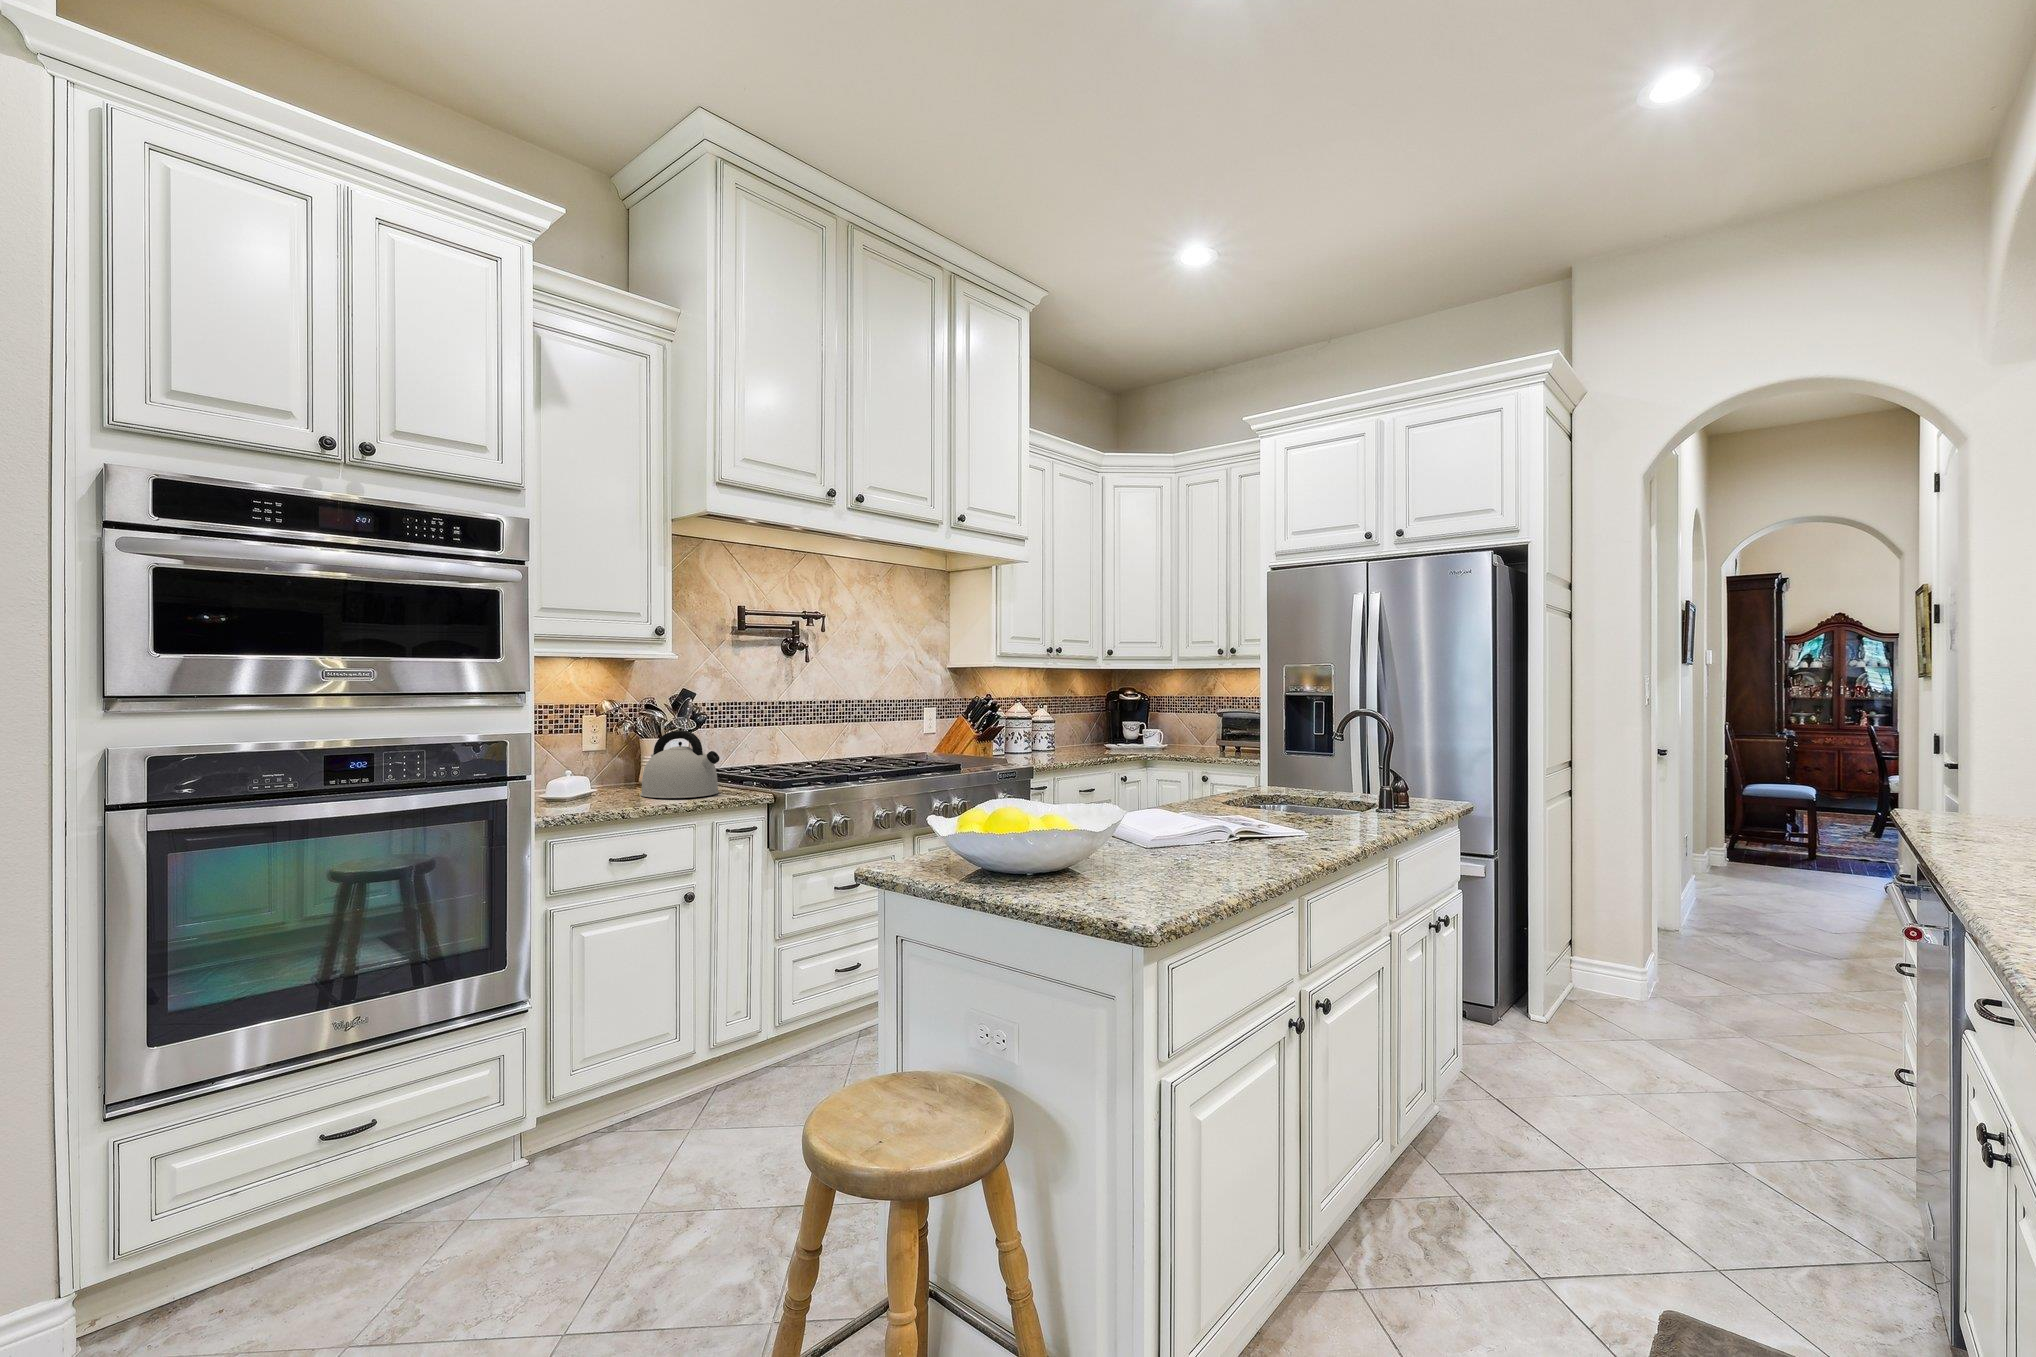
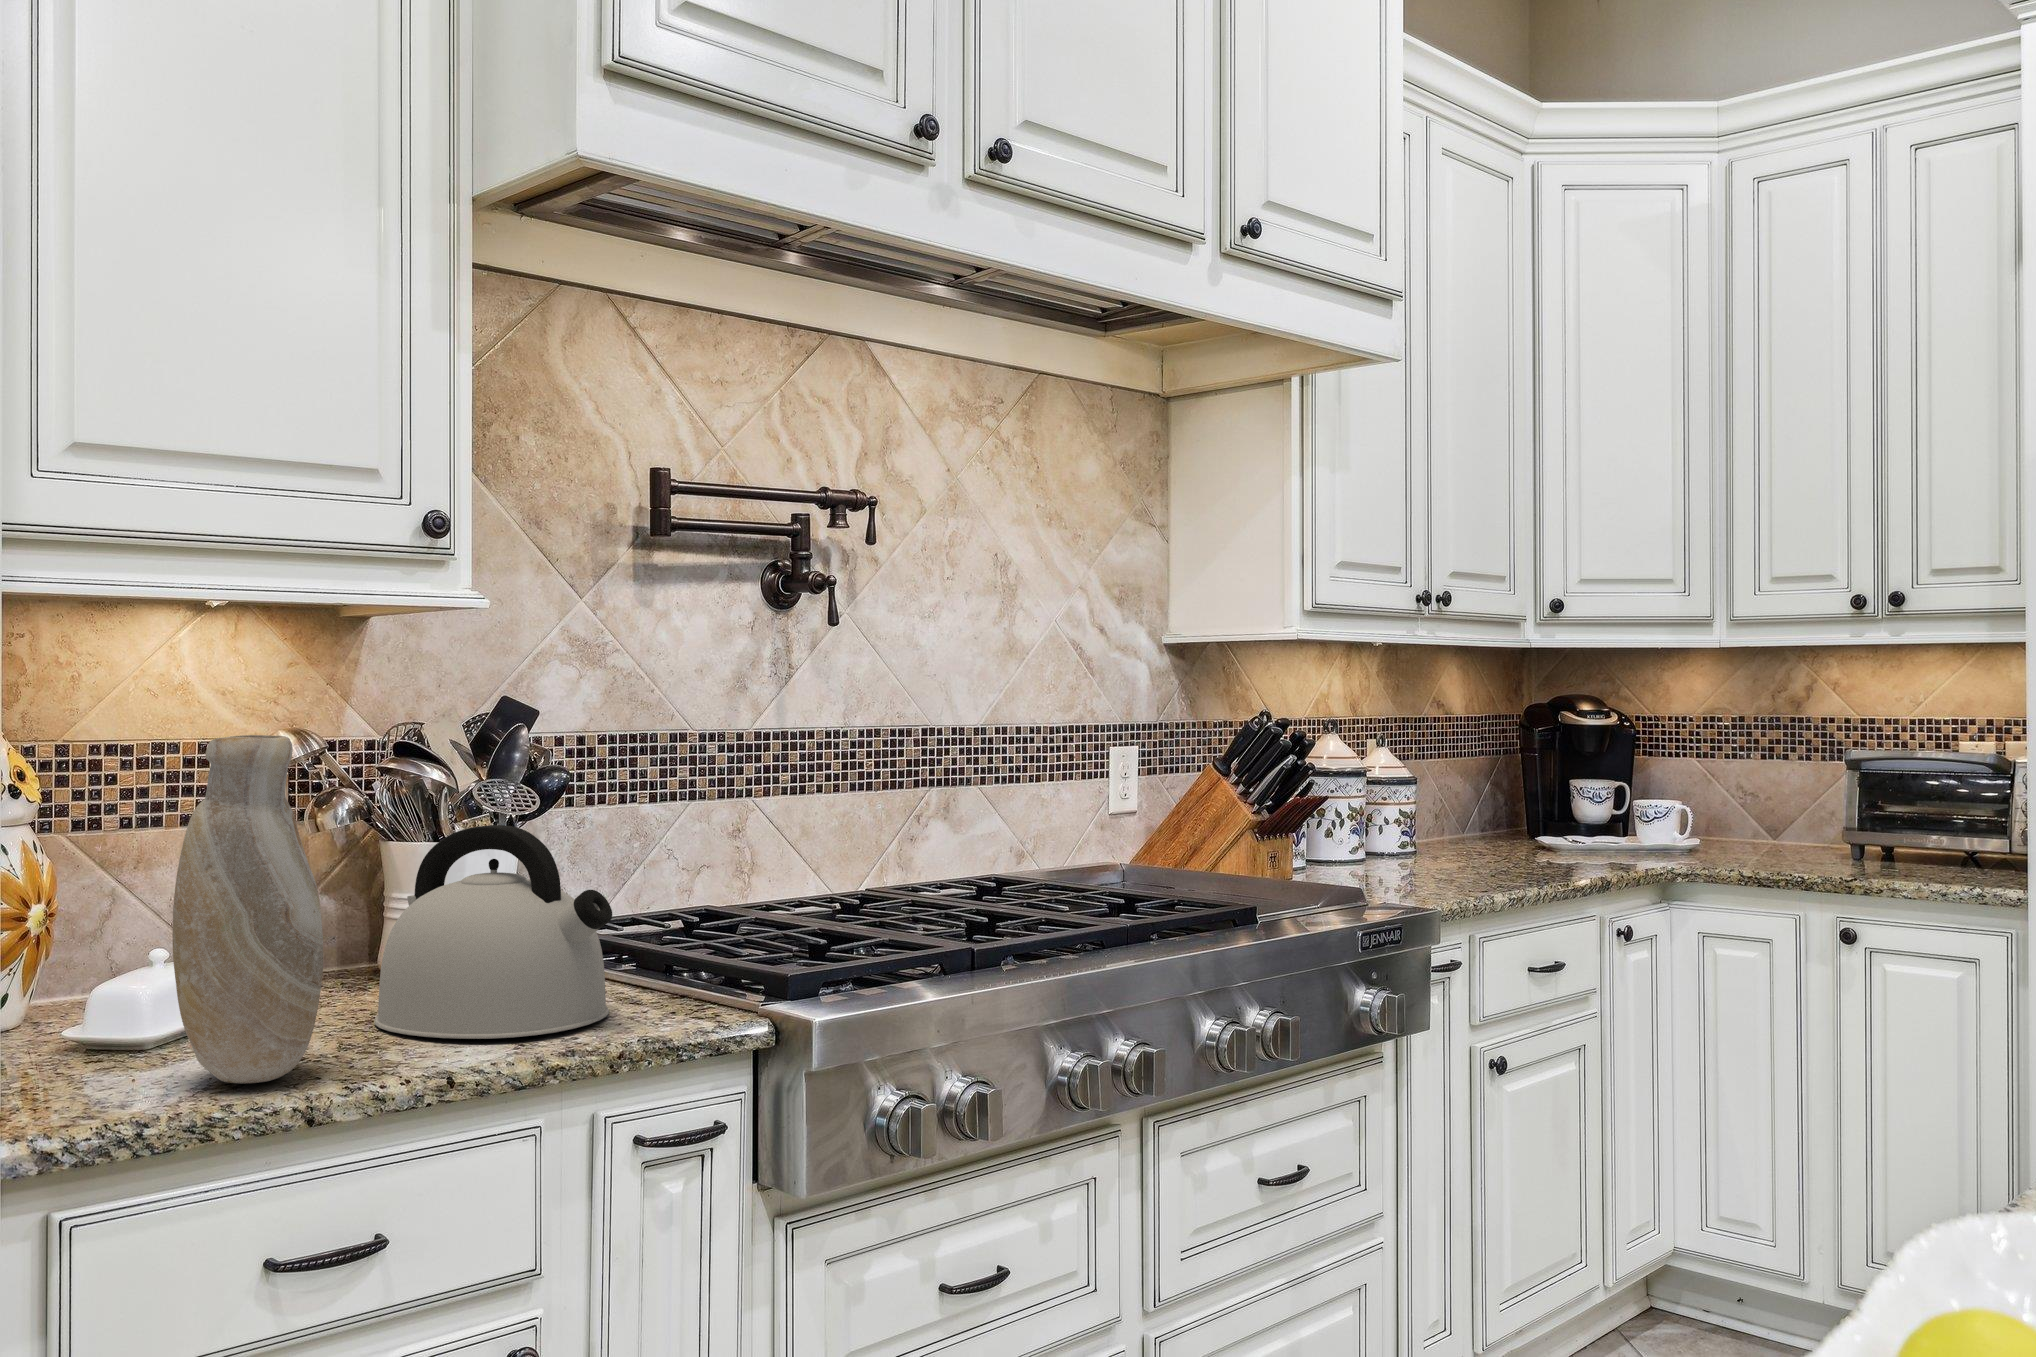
vase: none [579,701,626,807] -> present [172,735,323,1083]

